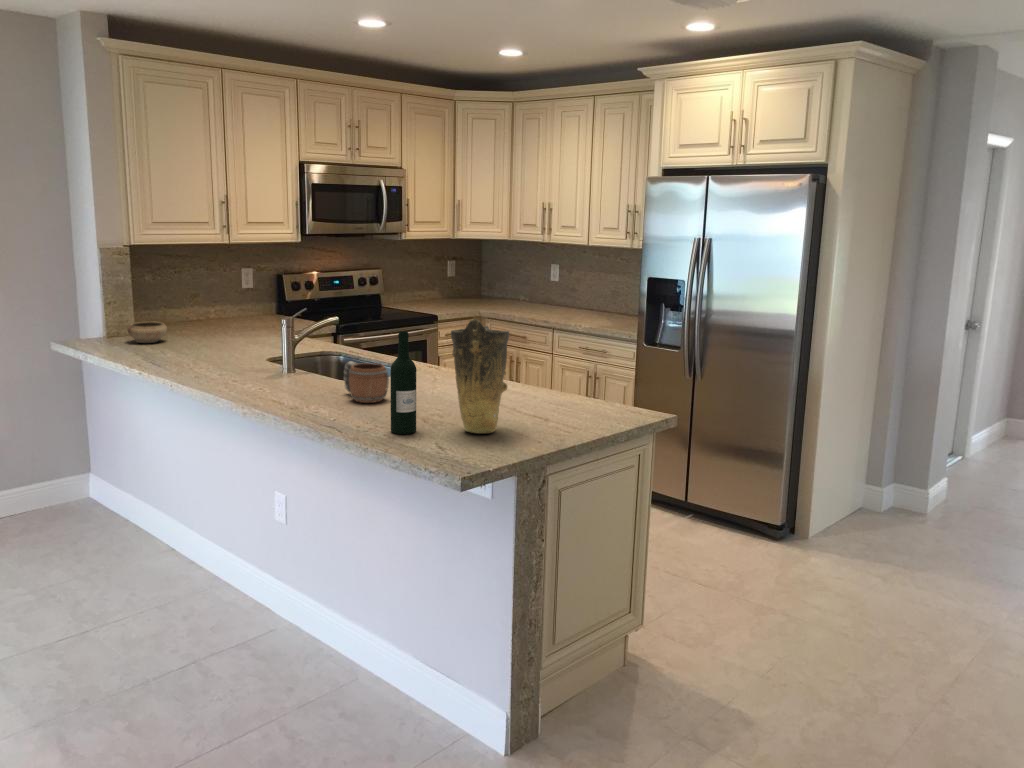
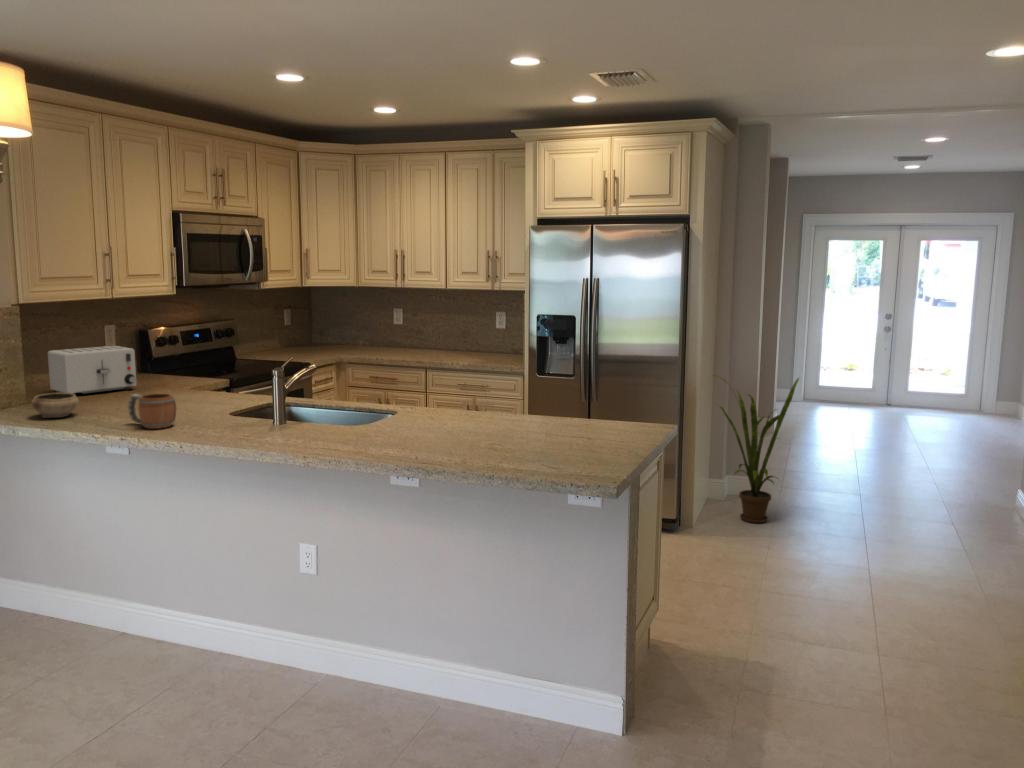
toaster: none [184,285,253,327] -> present [48,346,137,395]
vase: present [451,319,509,434] -> none [539,358,591,461]
wine bottle: present [390,331,416,434] -> none [496,375,520,470]
house plant: none [866,360,988,548] -> present [718,376,799,523]
mug: present [344,361,389,403] -> present [128,394,176,429]

